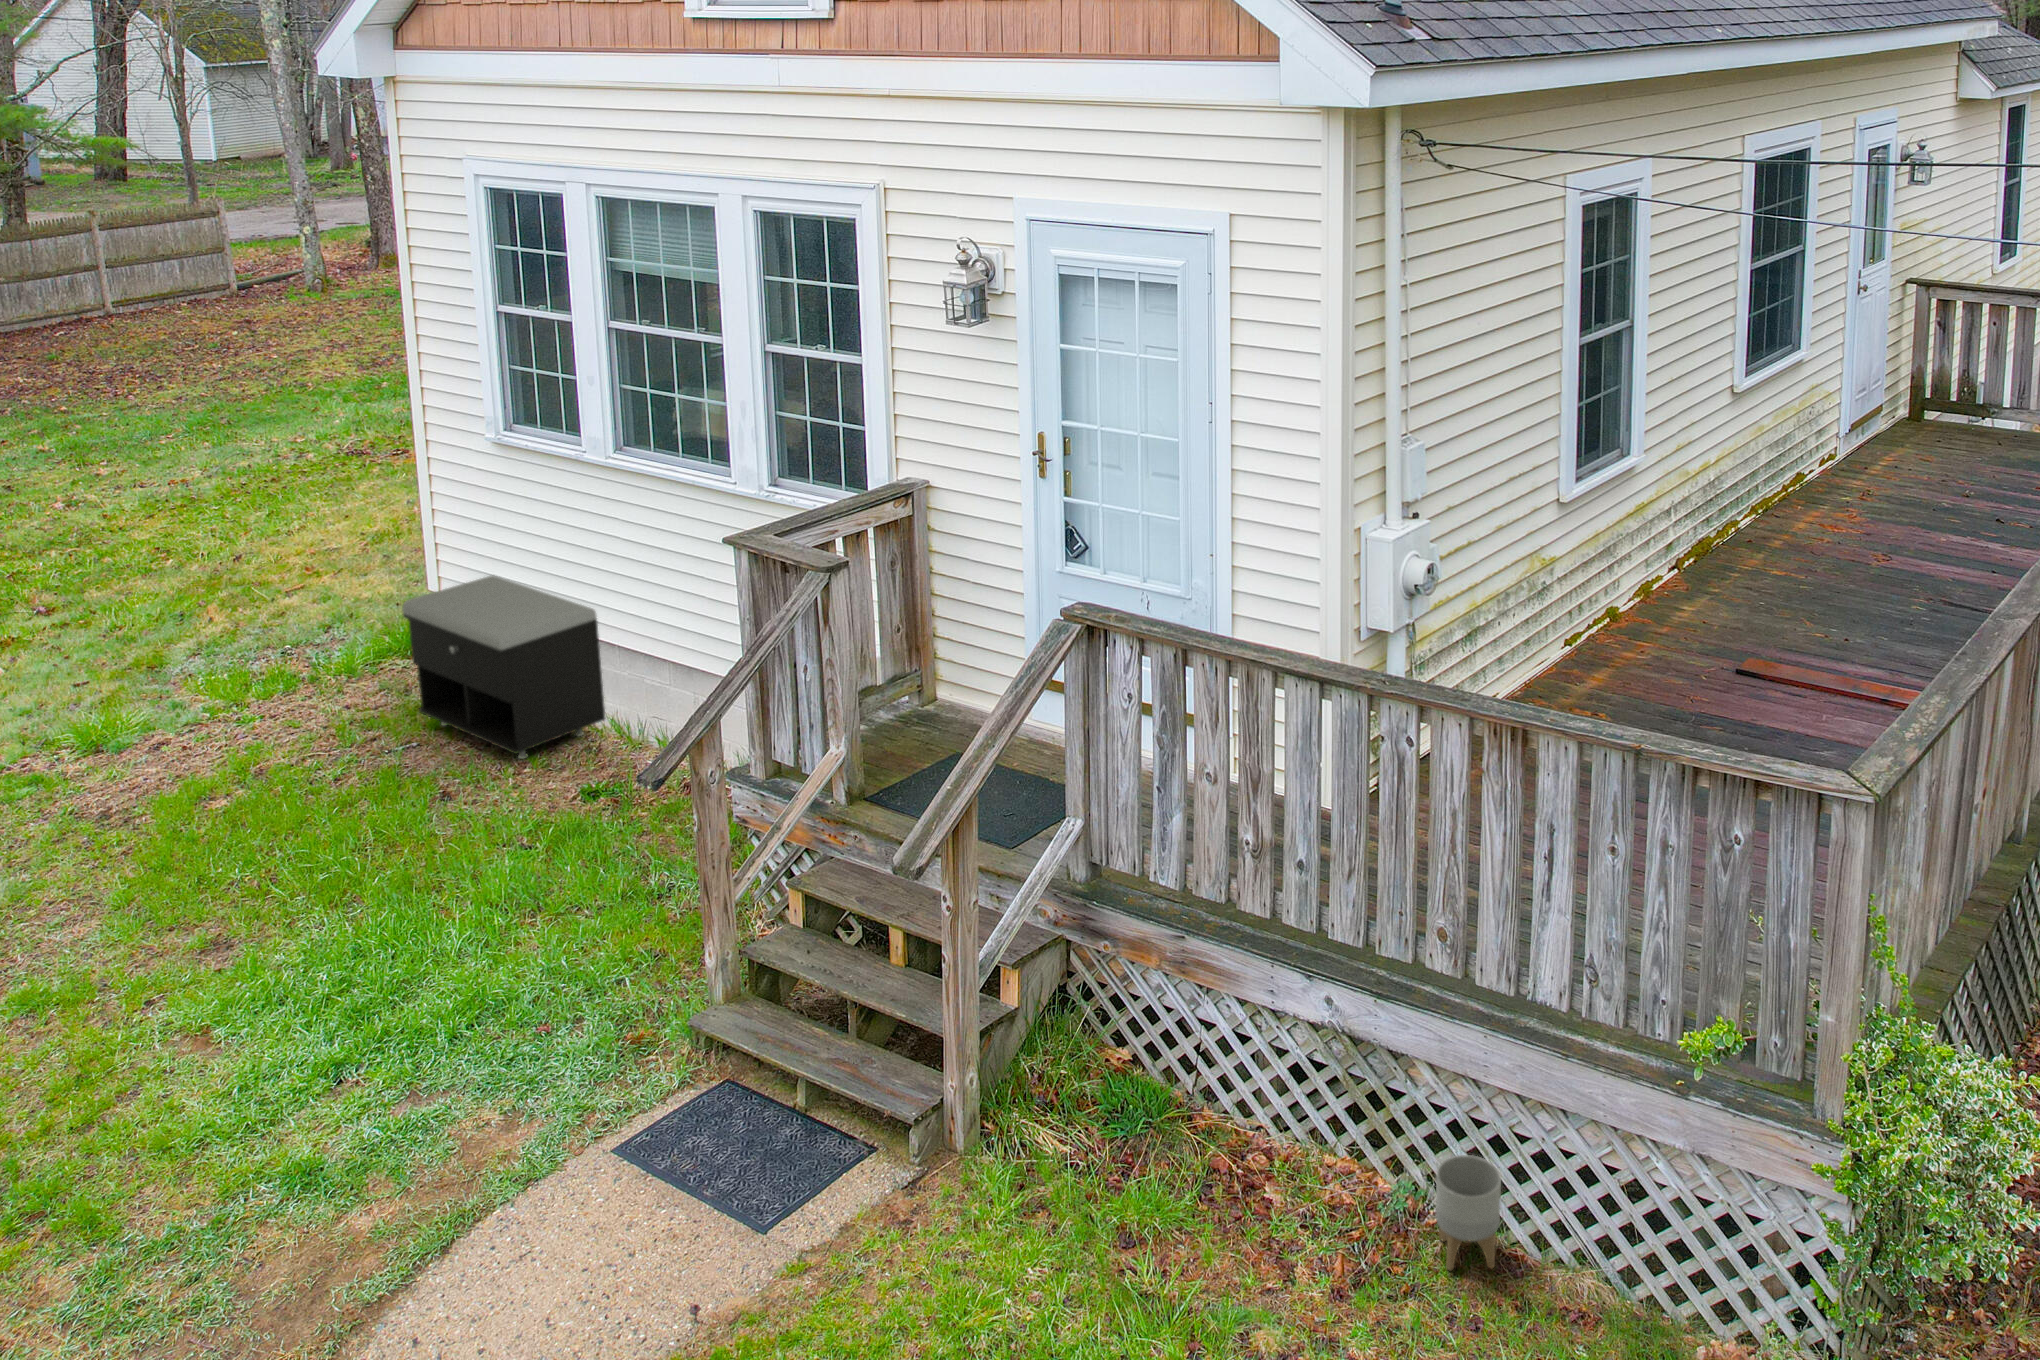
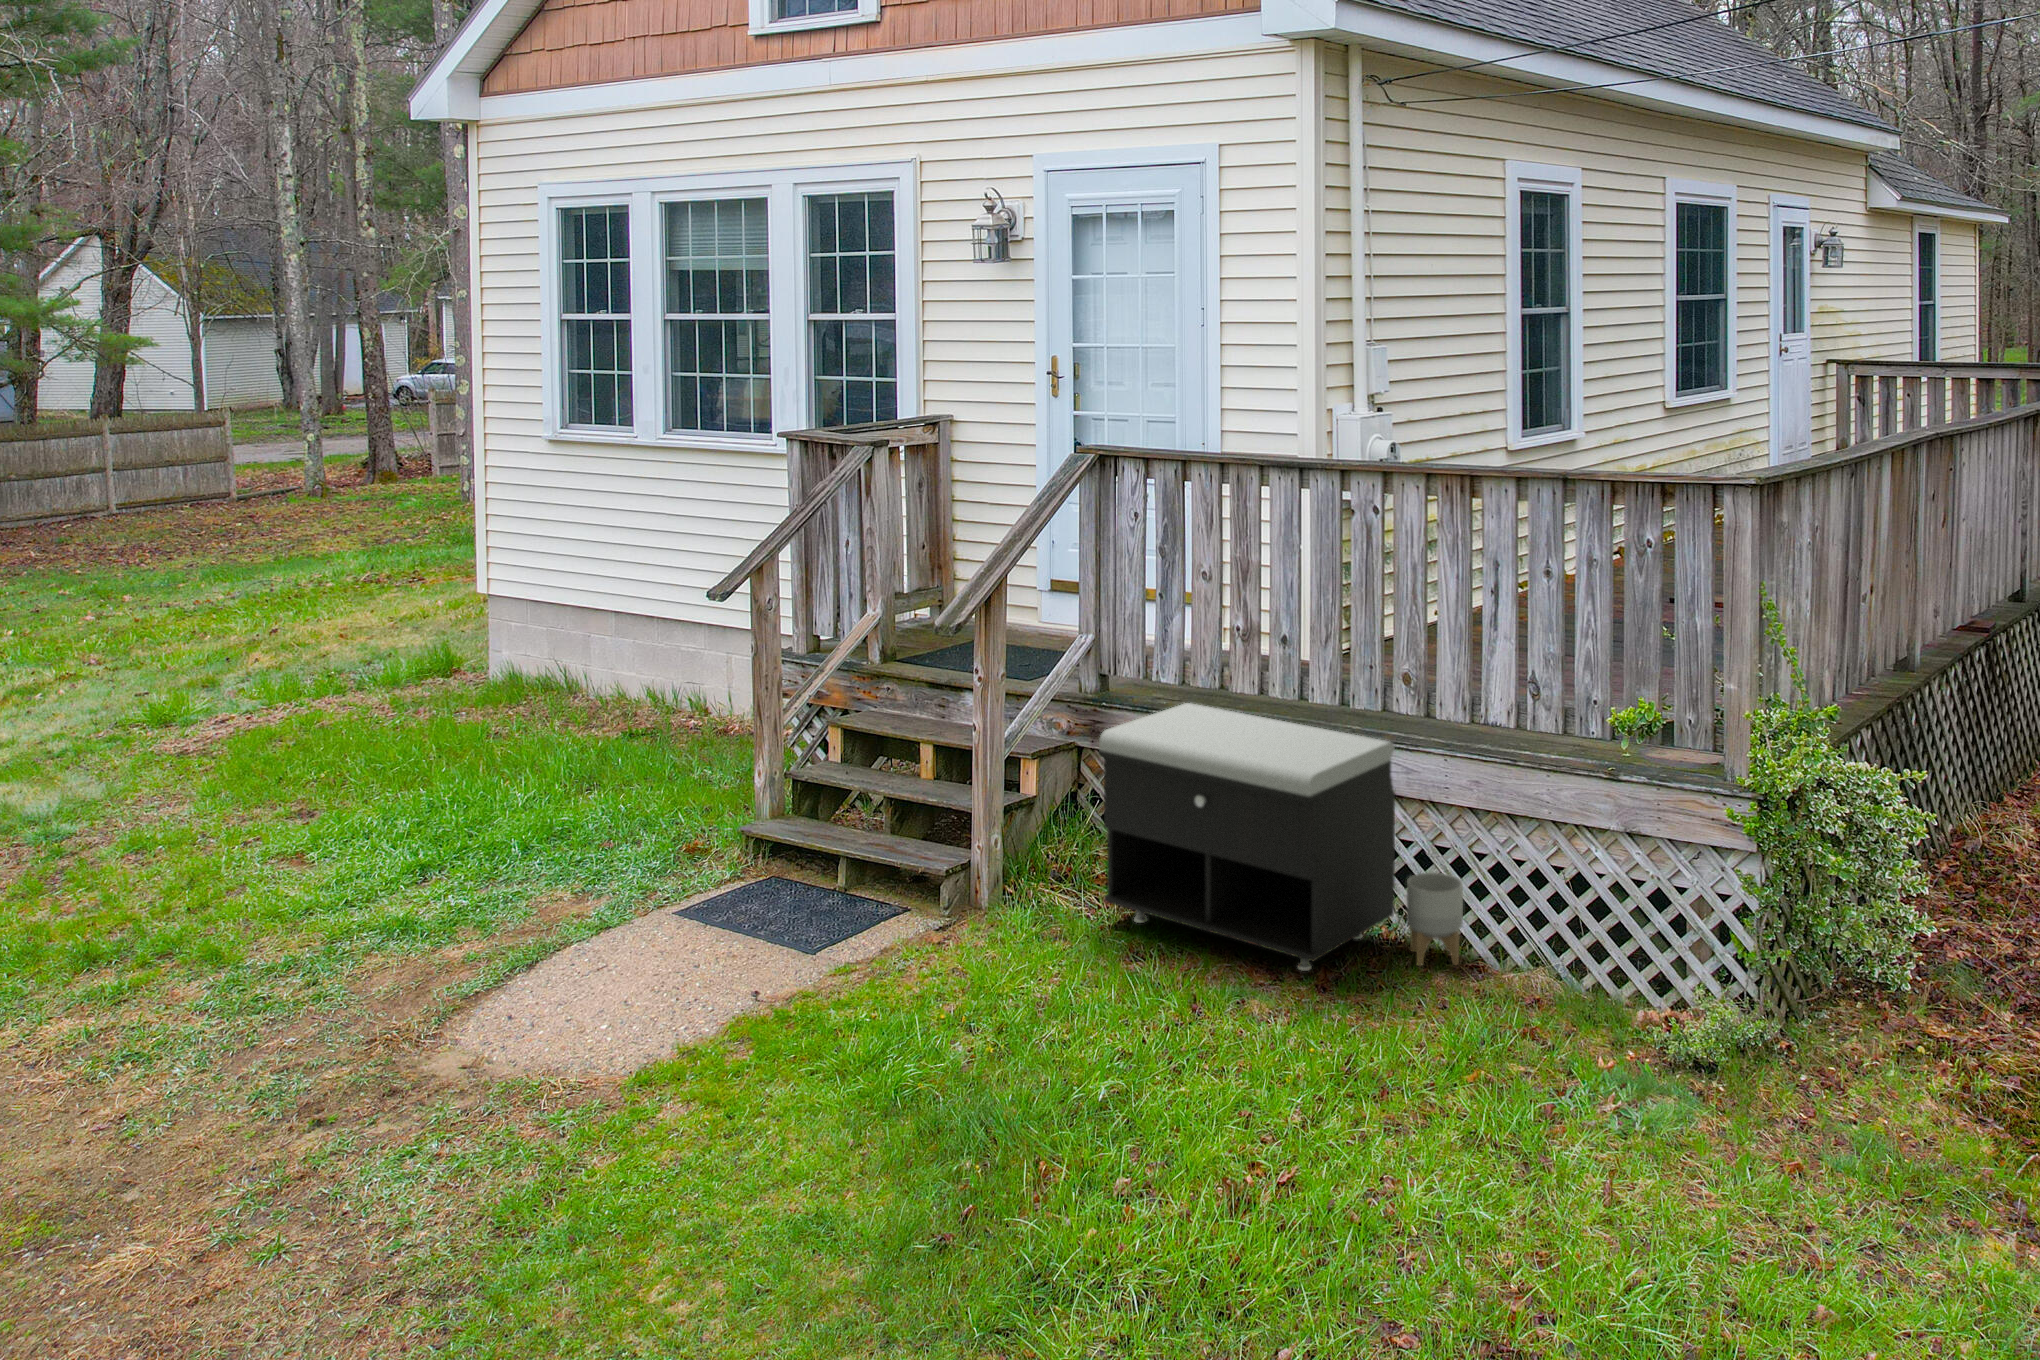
storage bench: present [402,576,606,759] -> present [1099,703,1395,971]

